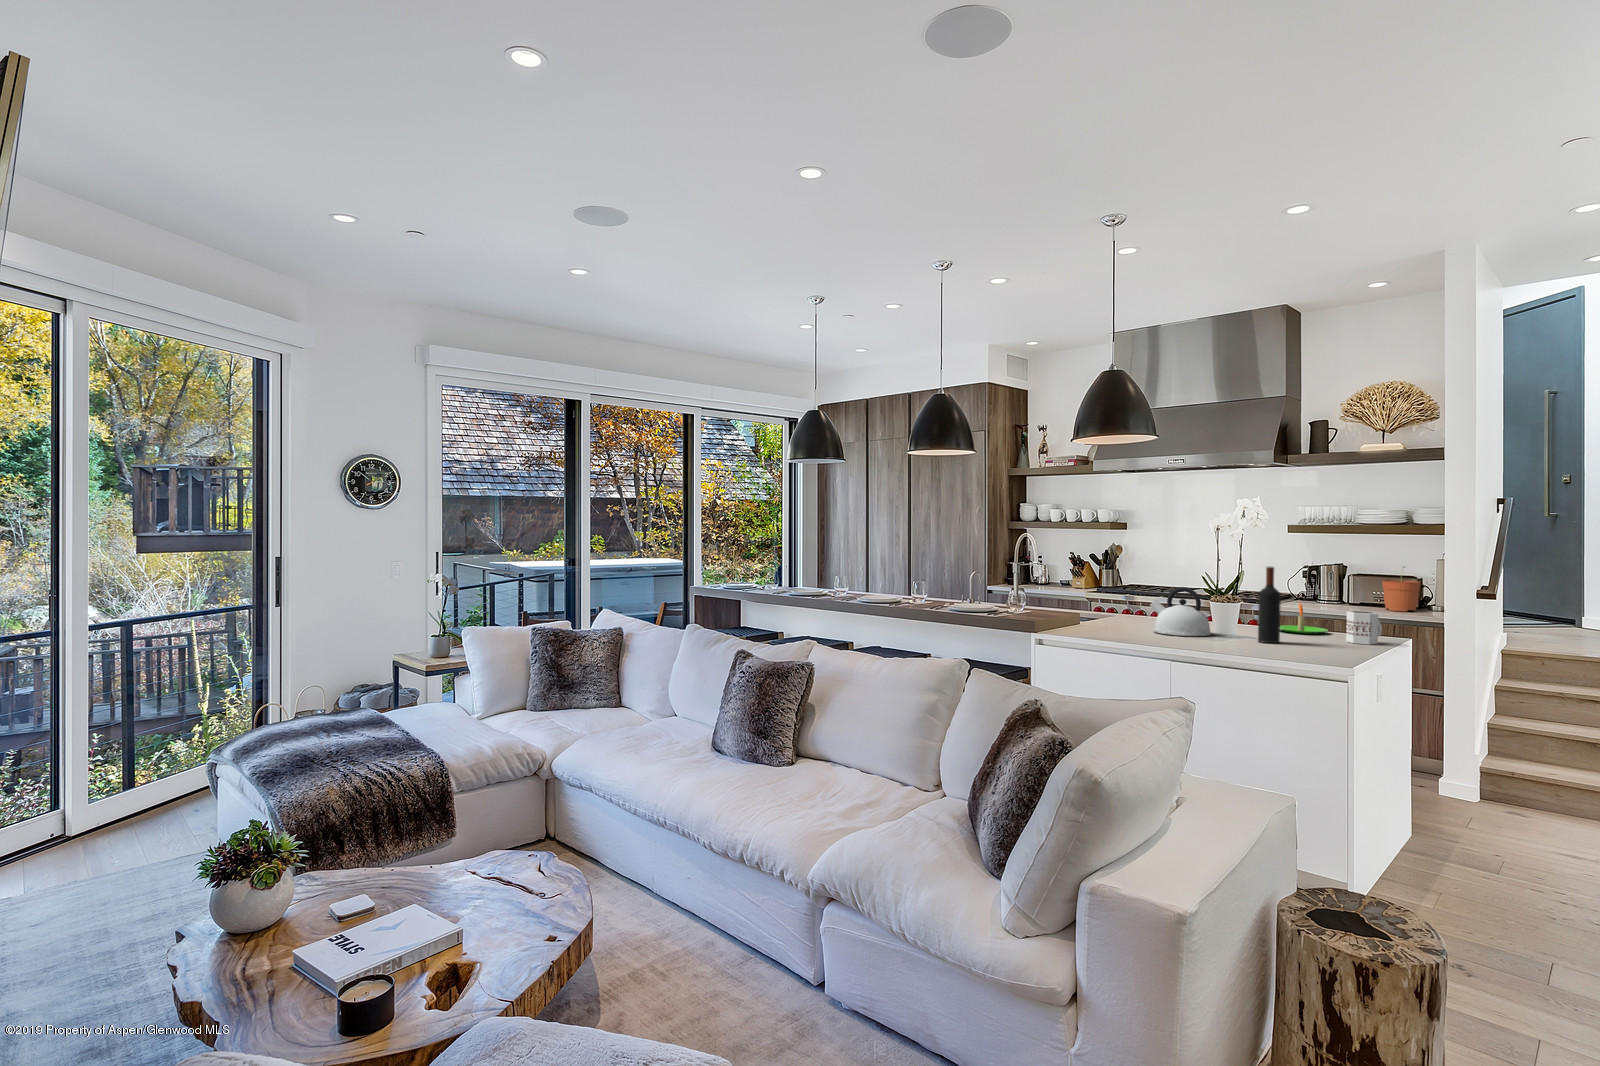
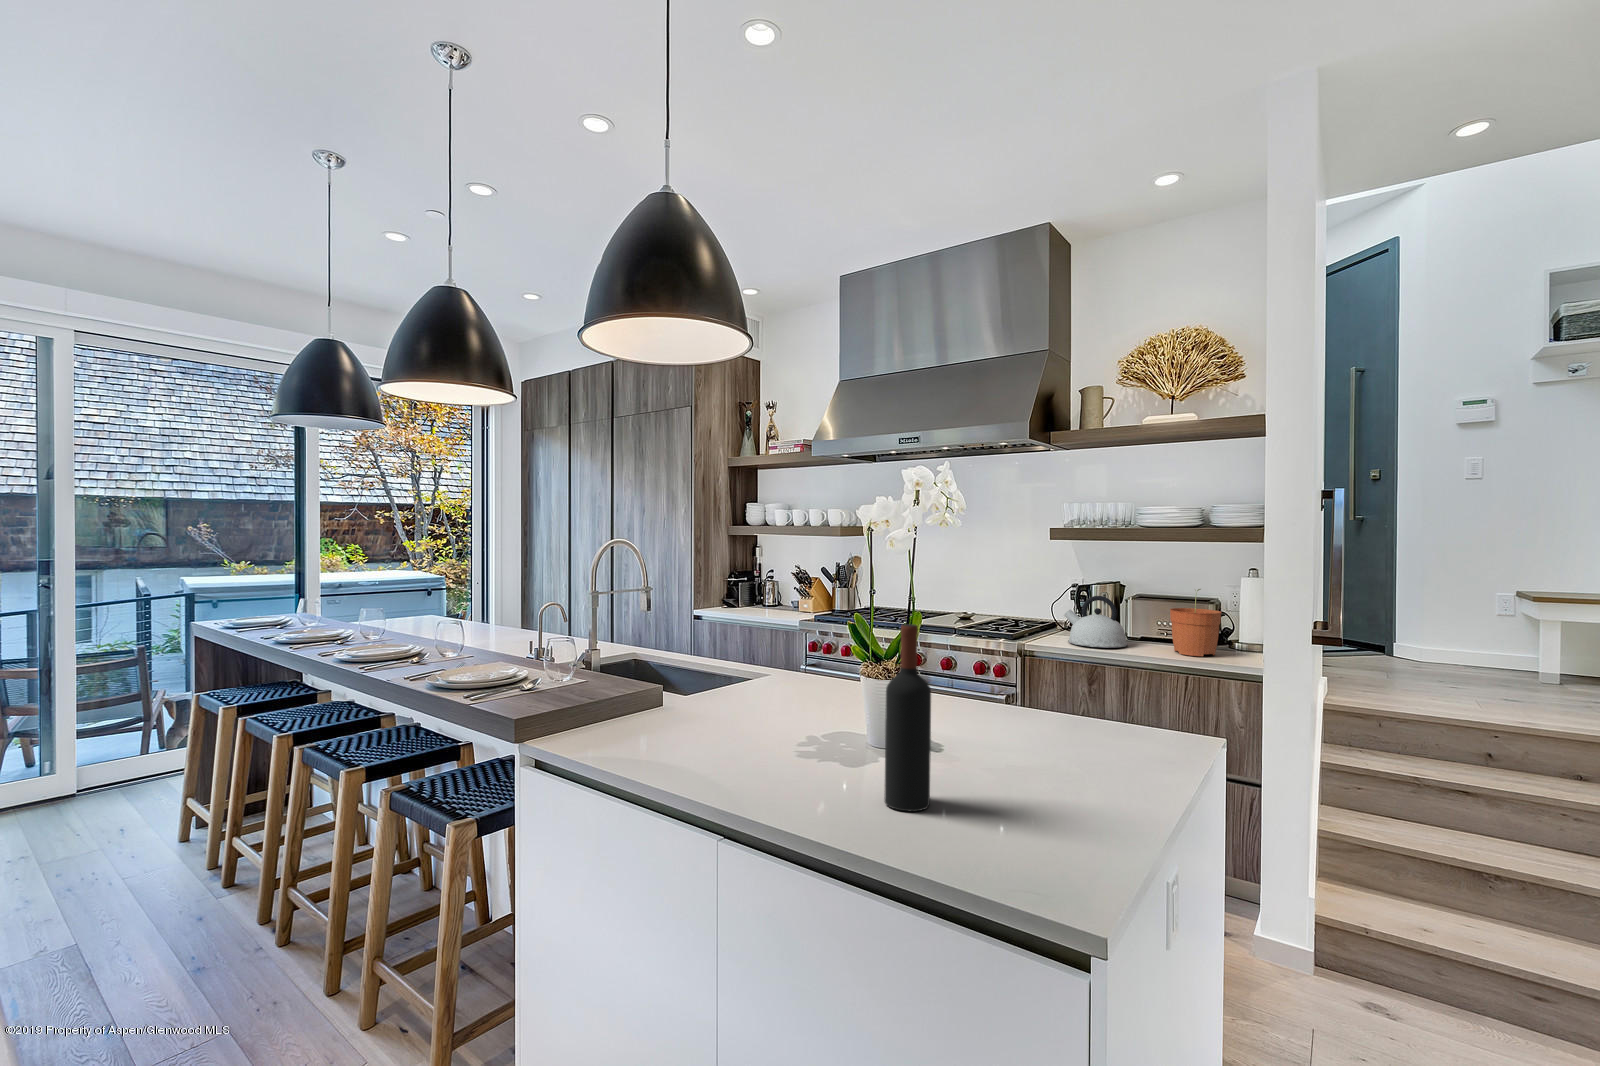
kettle: present [1150,587,1211,636] -> present [1064,596,1127,648]
candle: present [1280,602,1328,634] -> none [963,681,1059,751]
mug: present [1346,611,1382,645] -> none [1080,719,1155,806]

